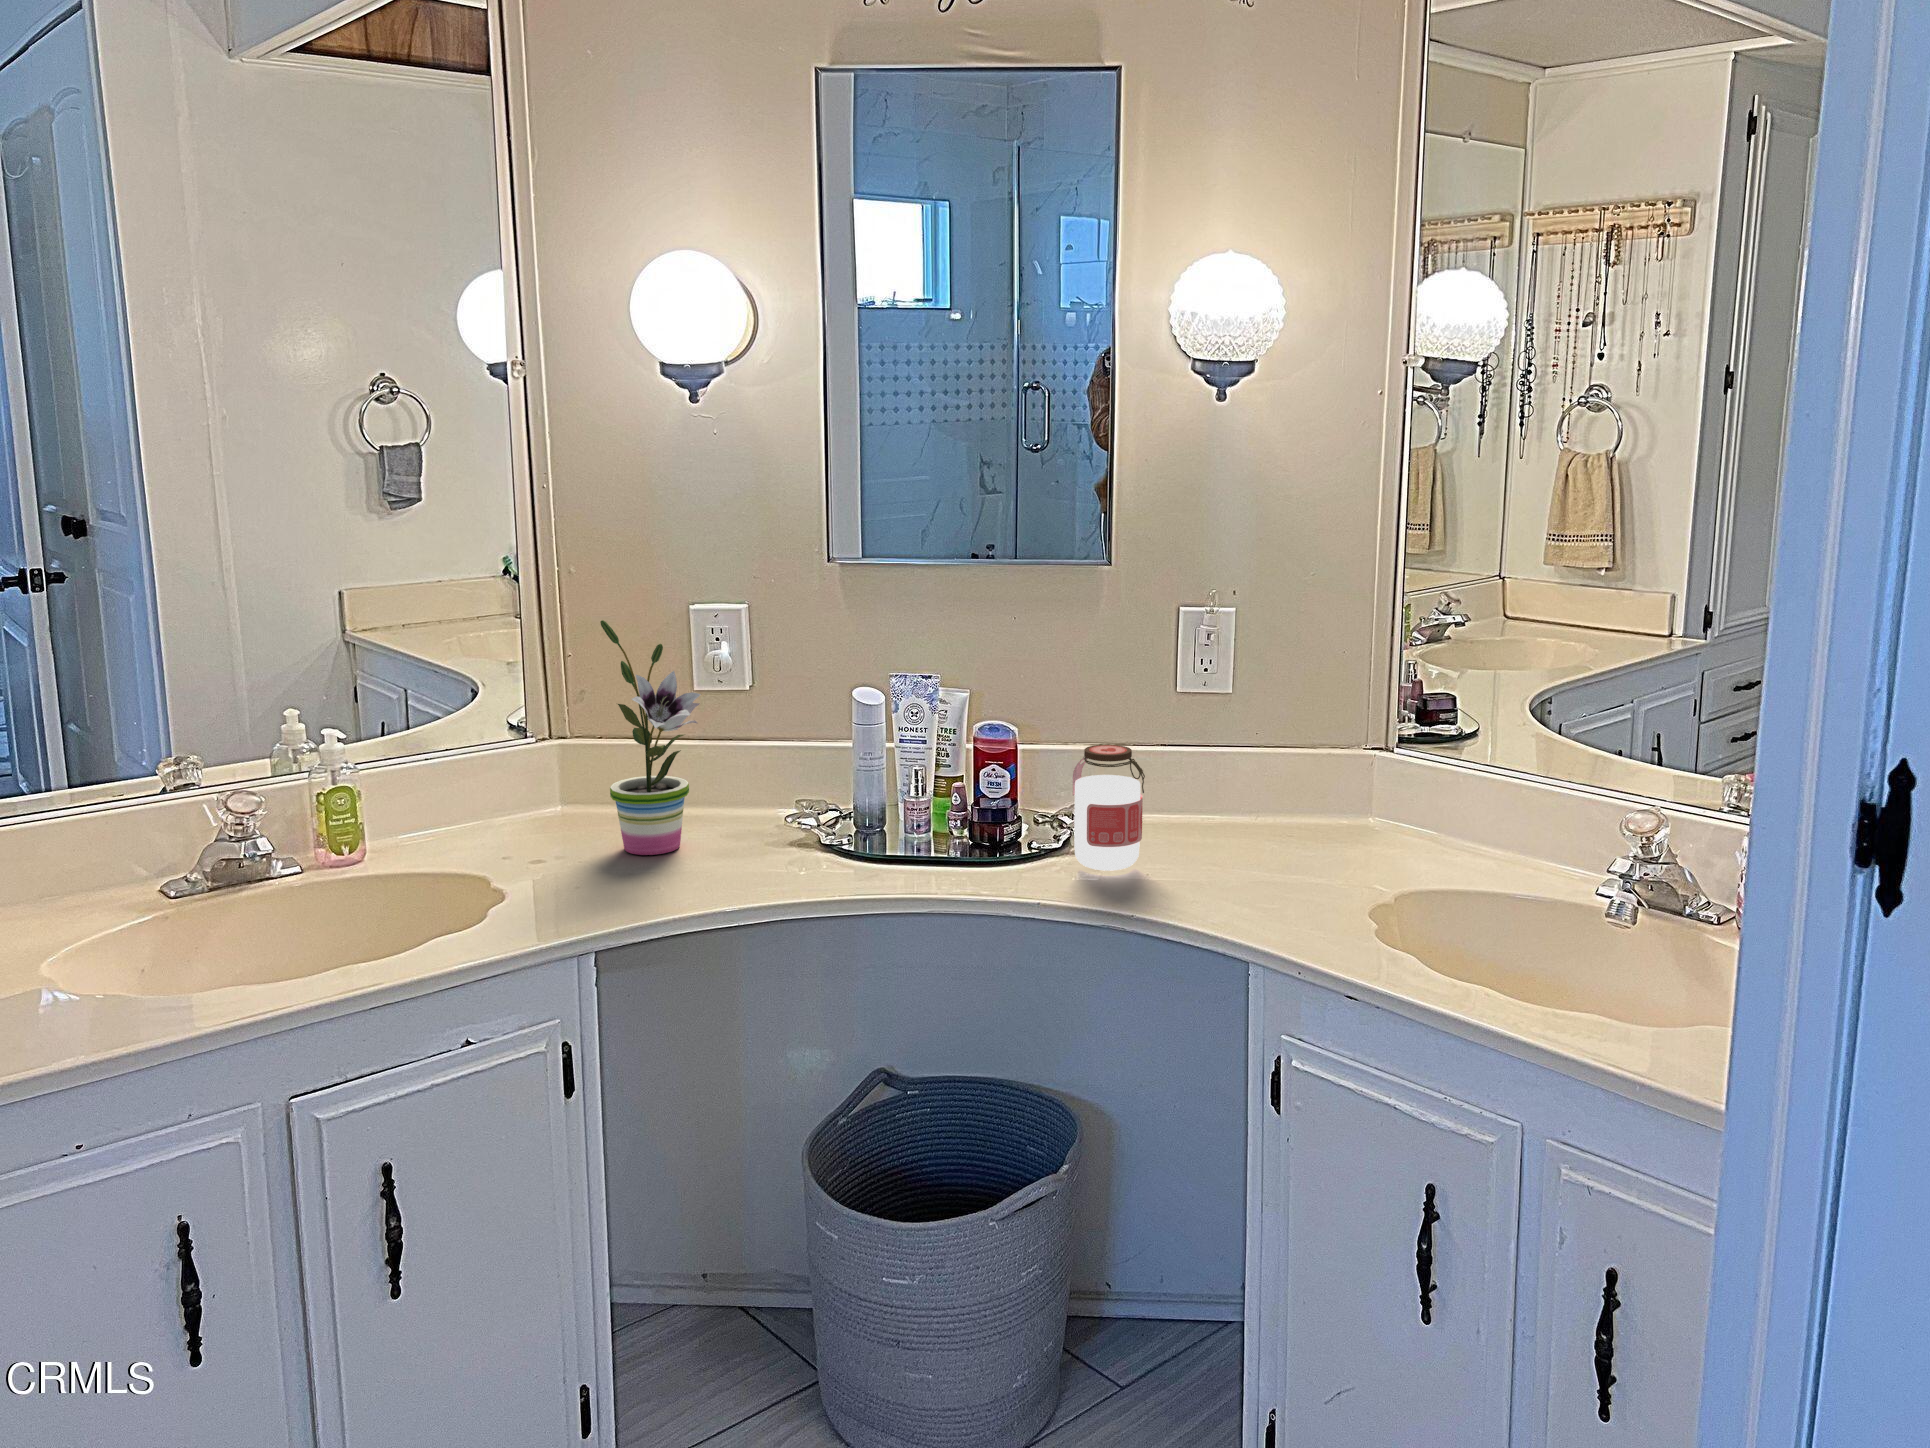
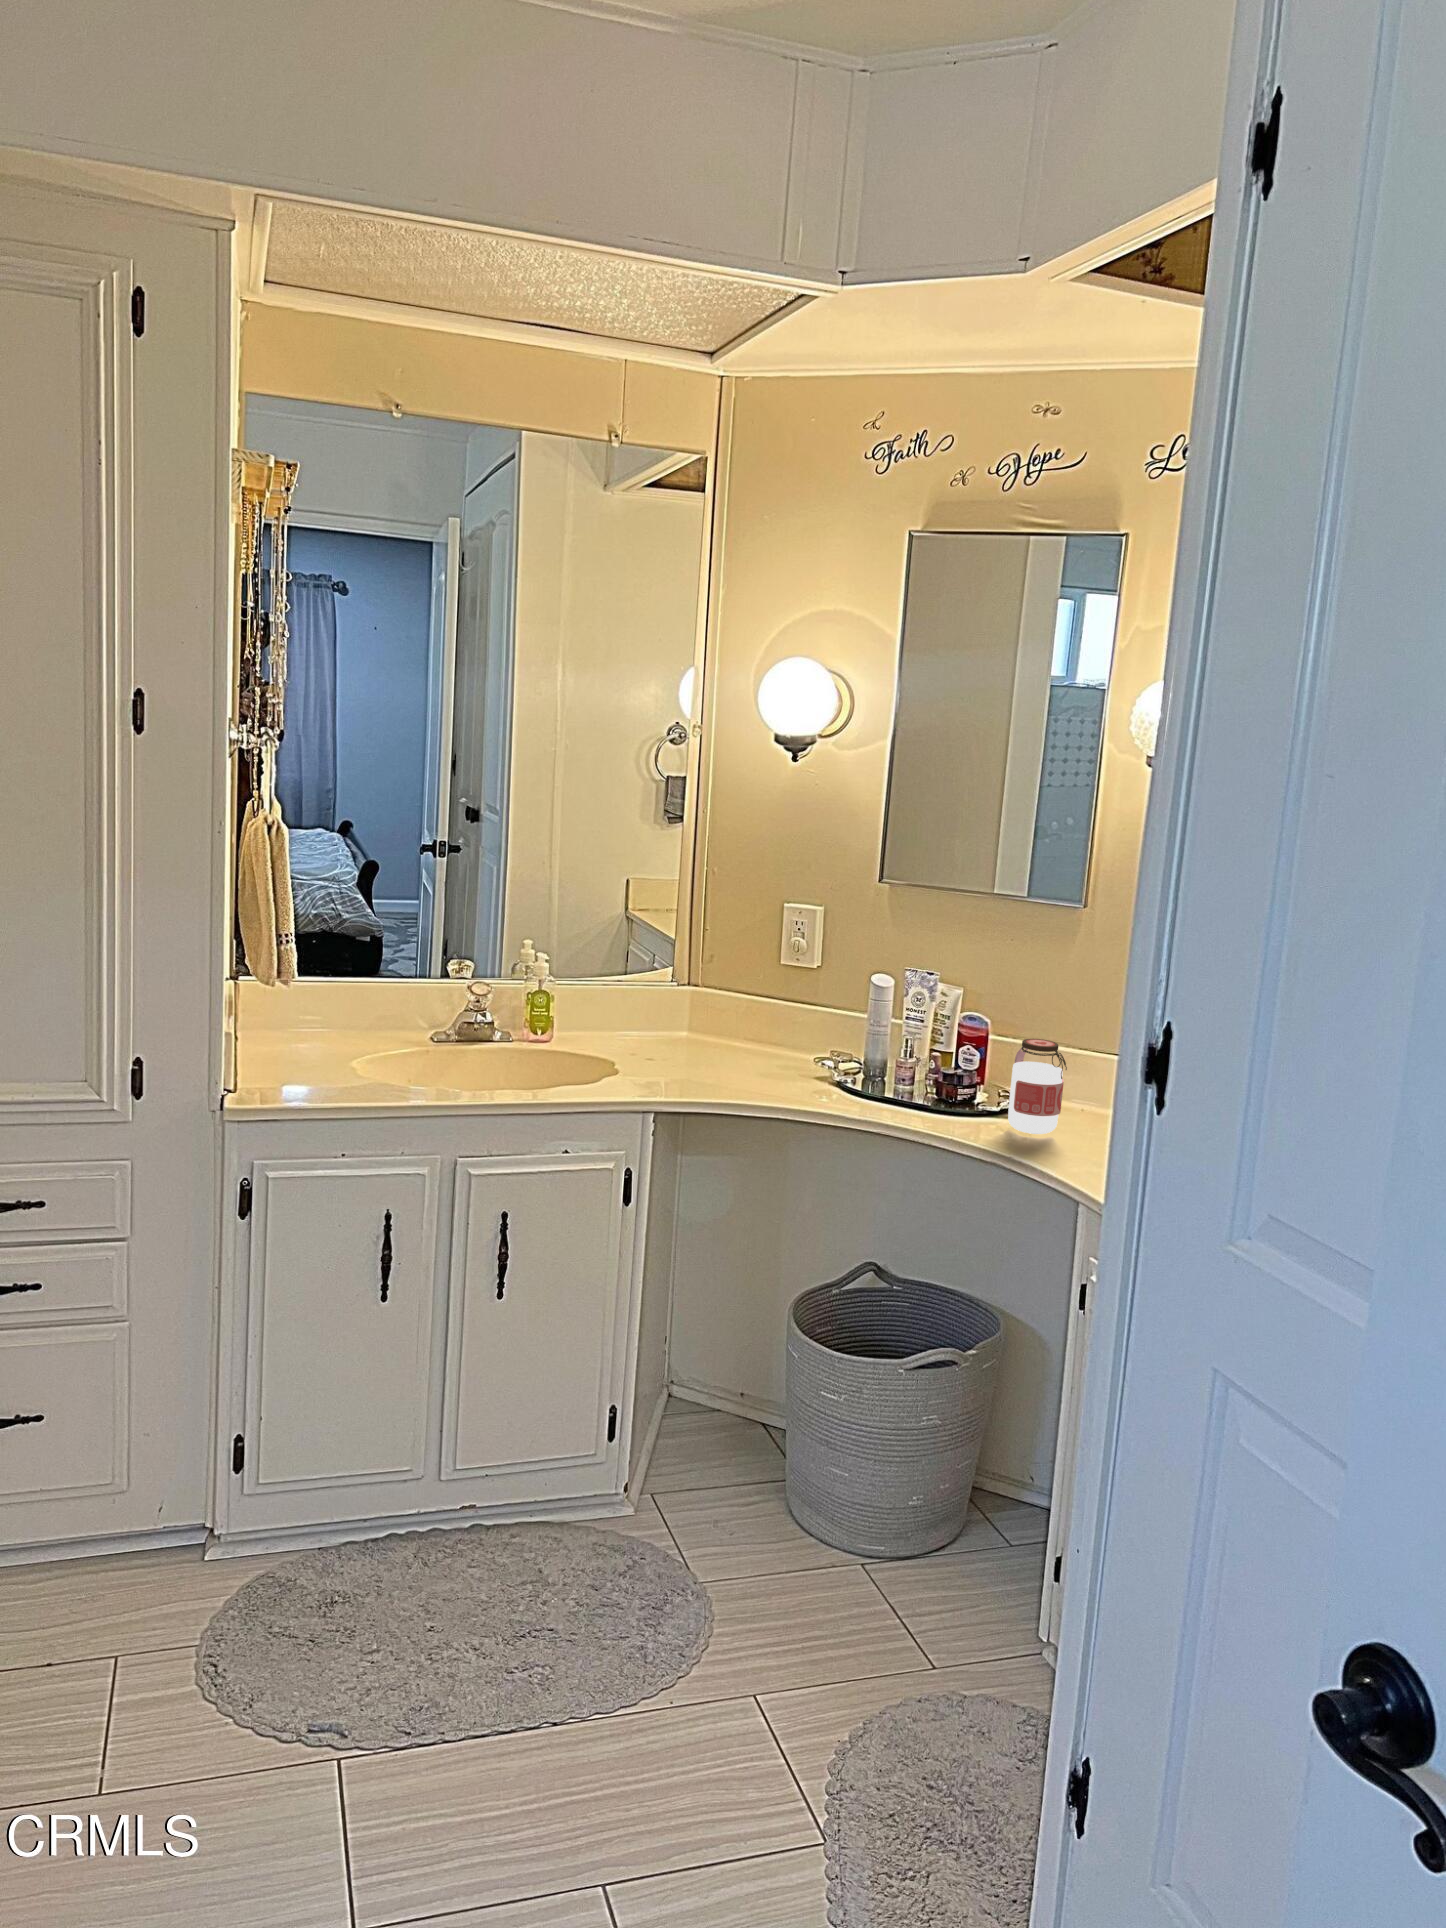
potted plant: present [600,620,701,855] -> none [704,904,774,1070]

